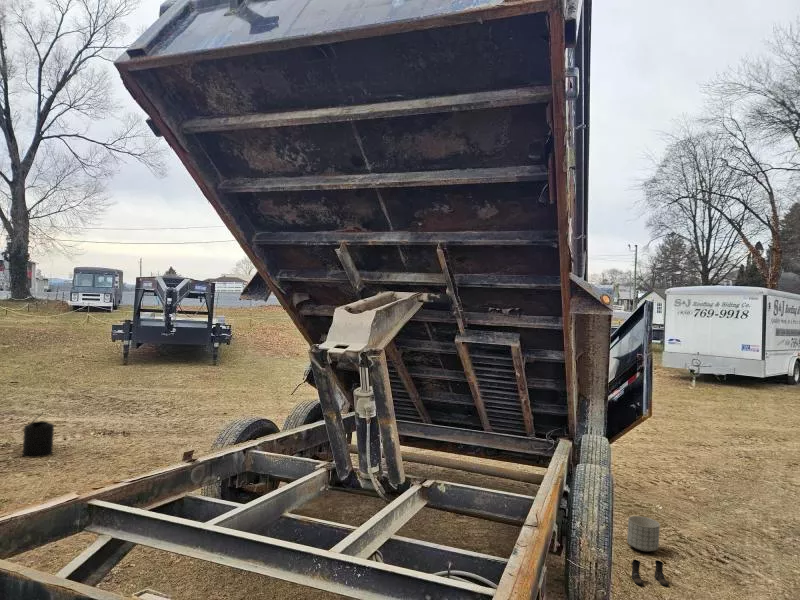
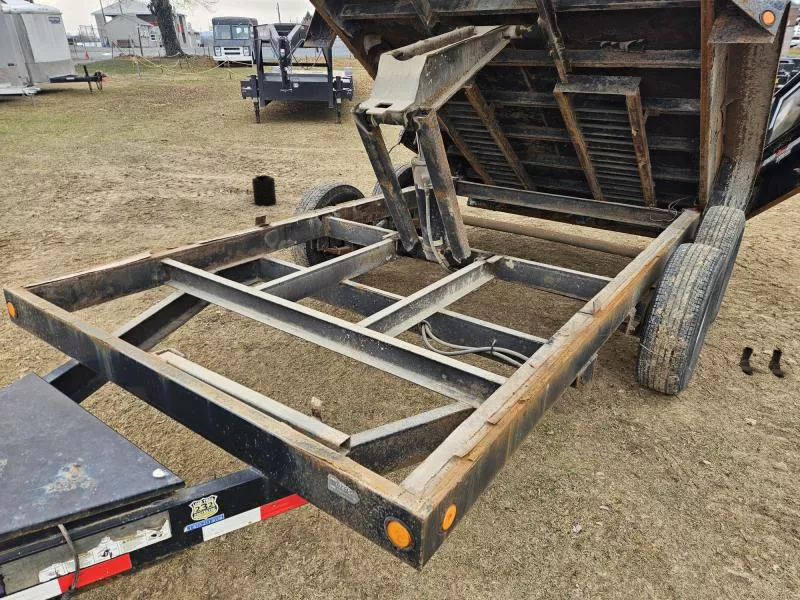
trash can: present [23,421,54,458] -> present [252,175,276,206]
planter: present [627,516,660,552] -> none [747,299,793,337]

